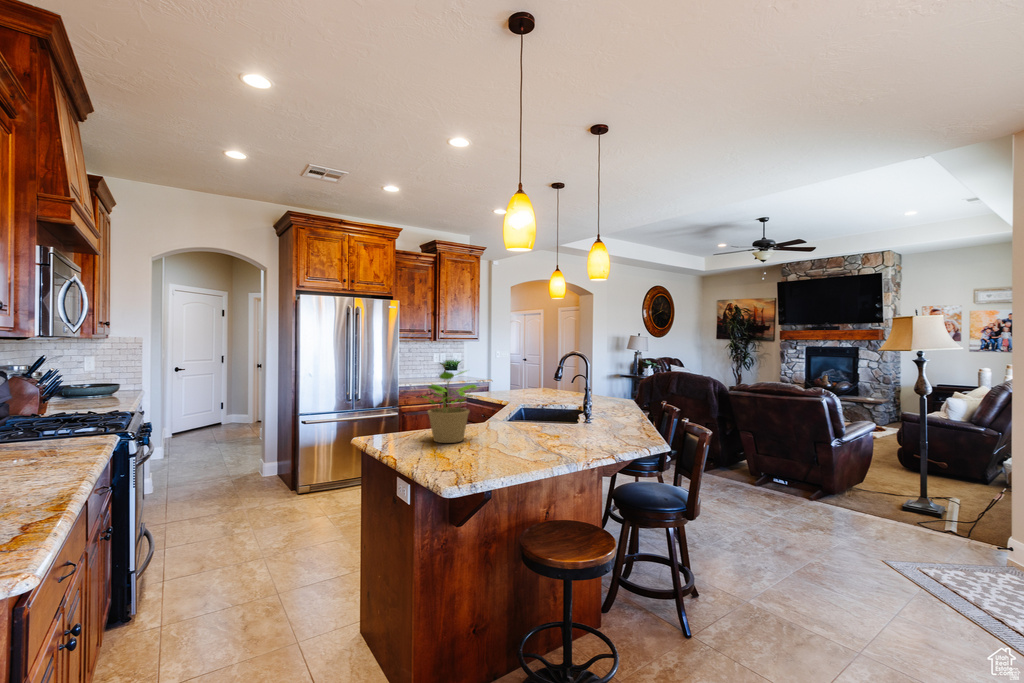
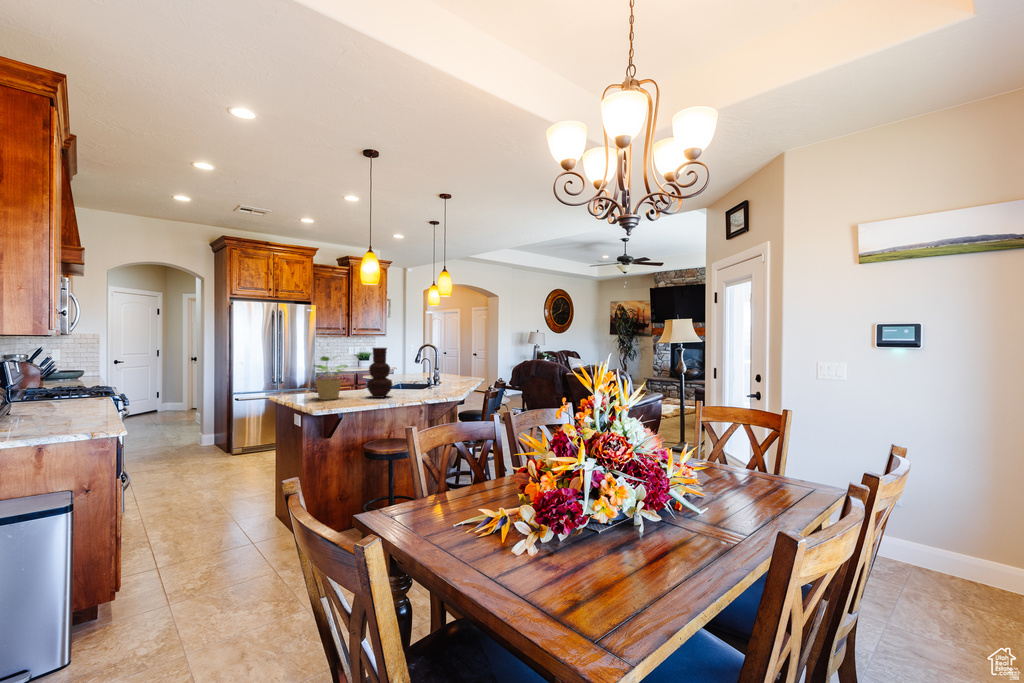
vase: none [506,357,547,439] -> present [367,348,392,398]

